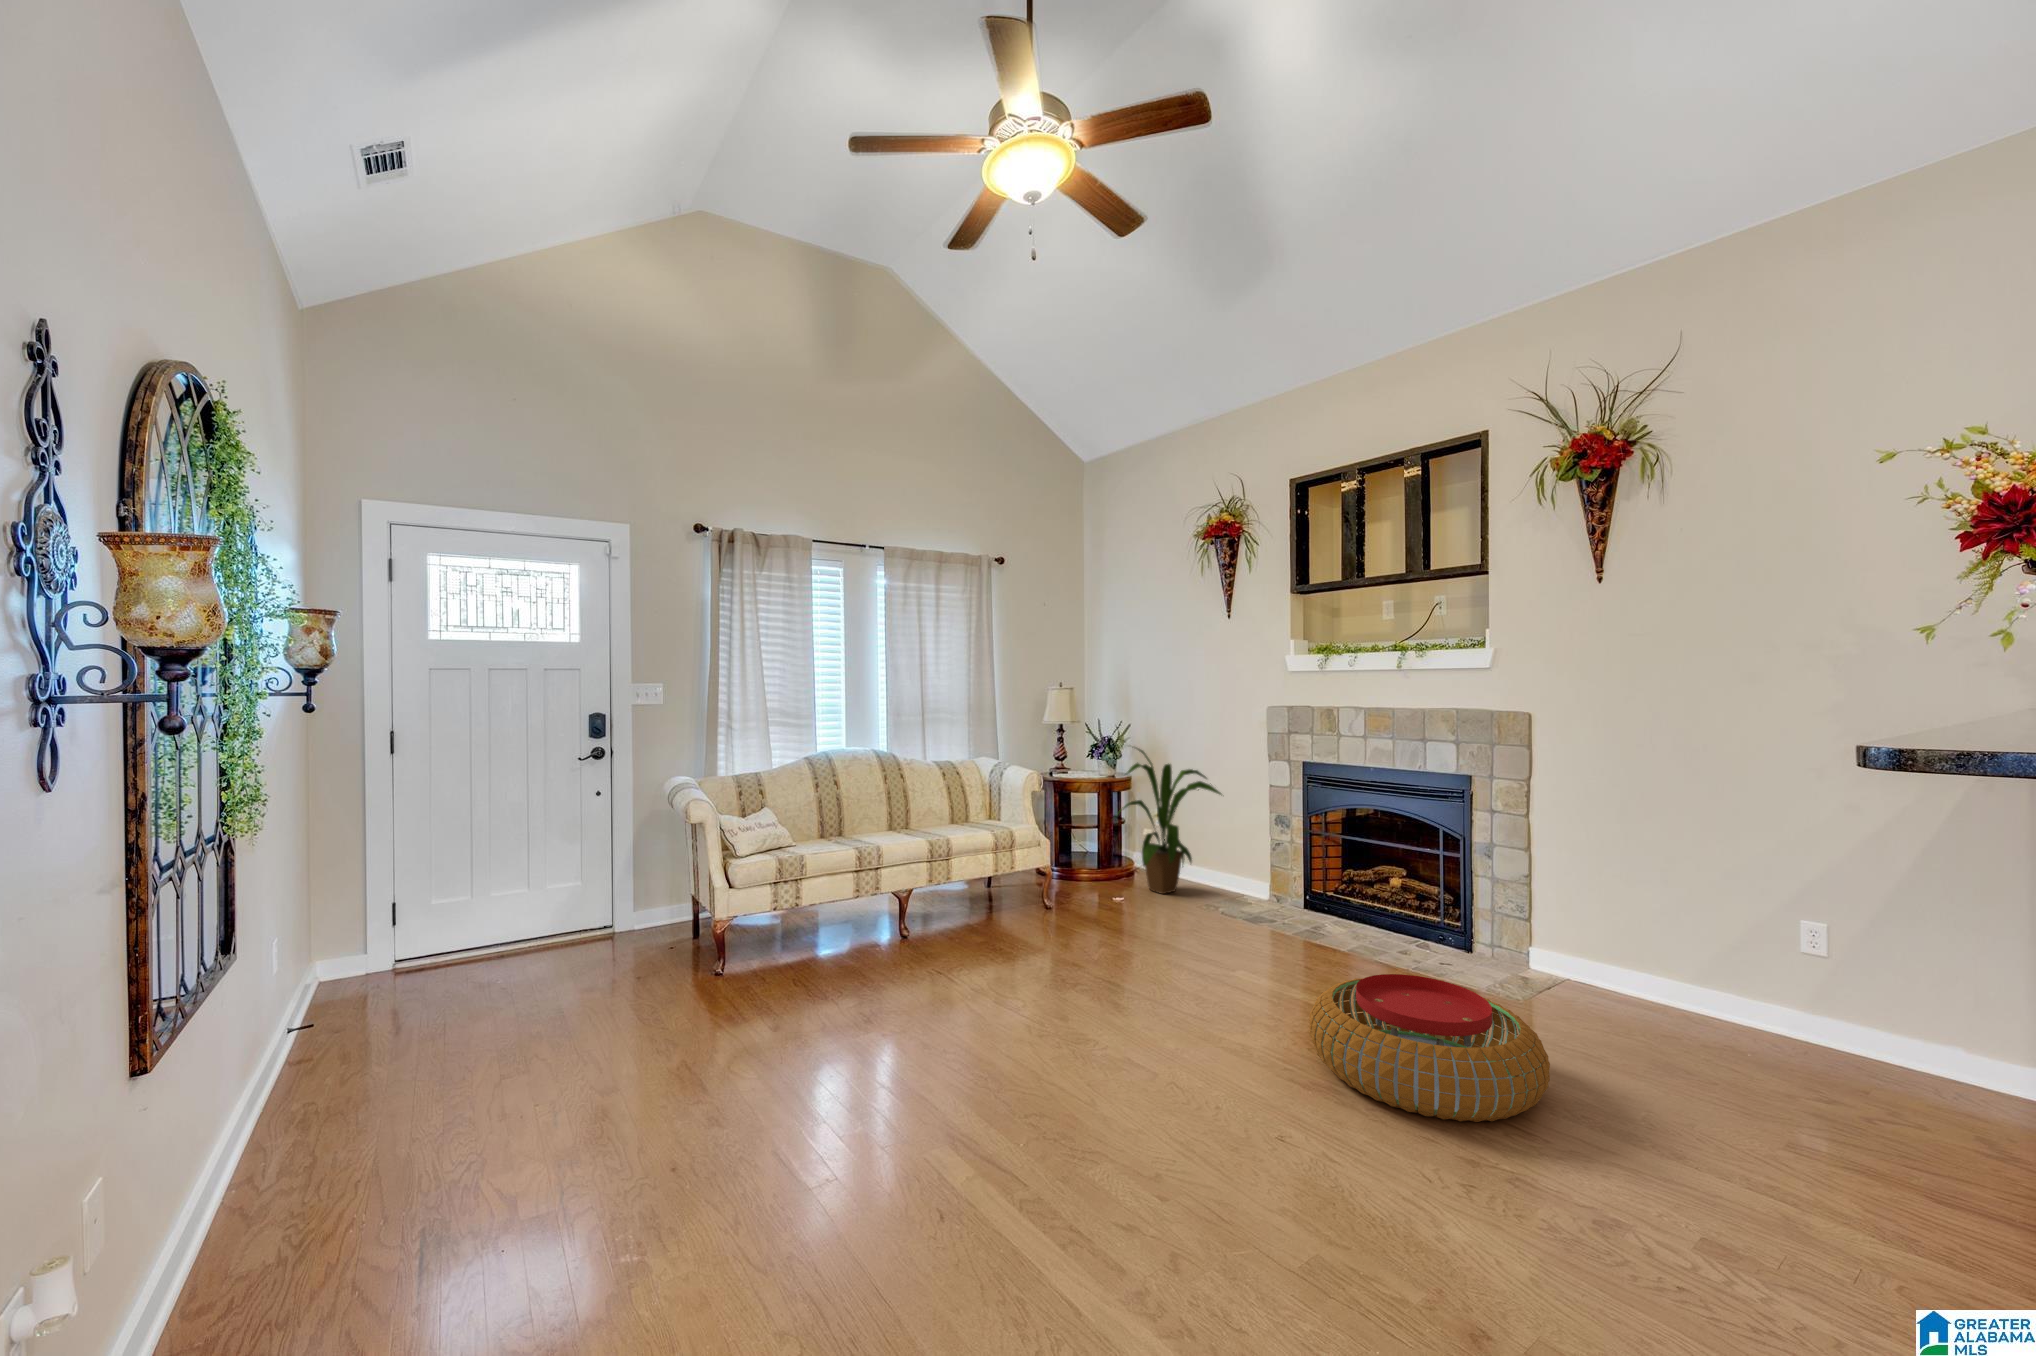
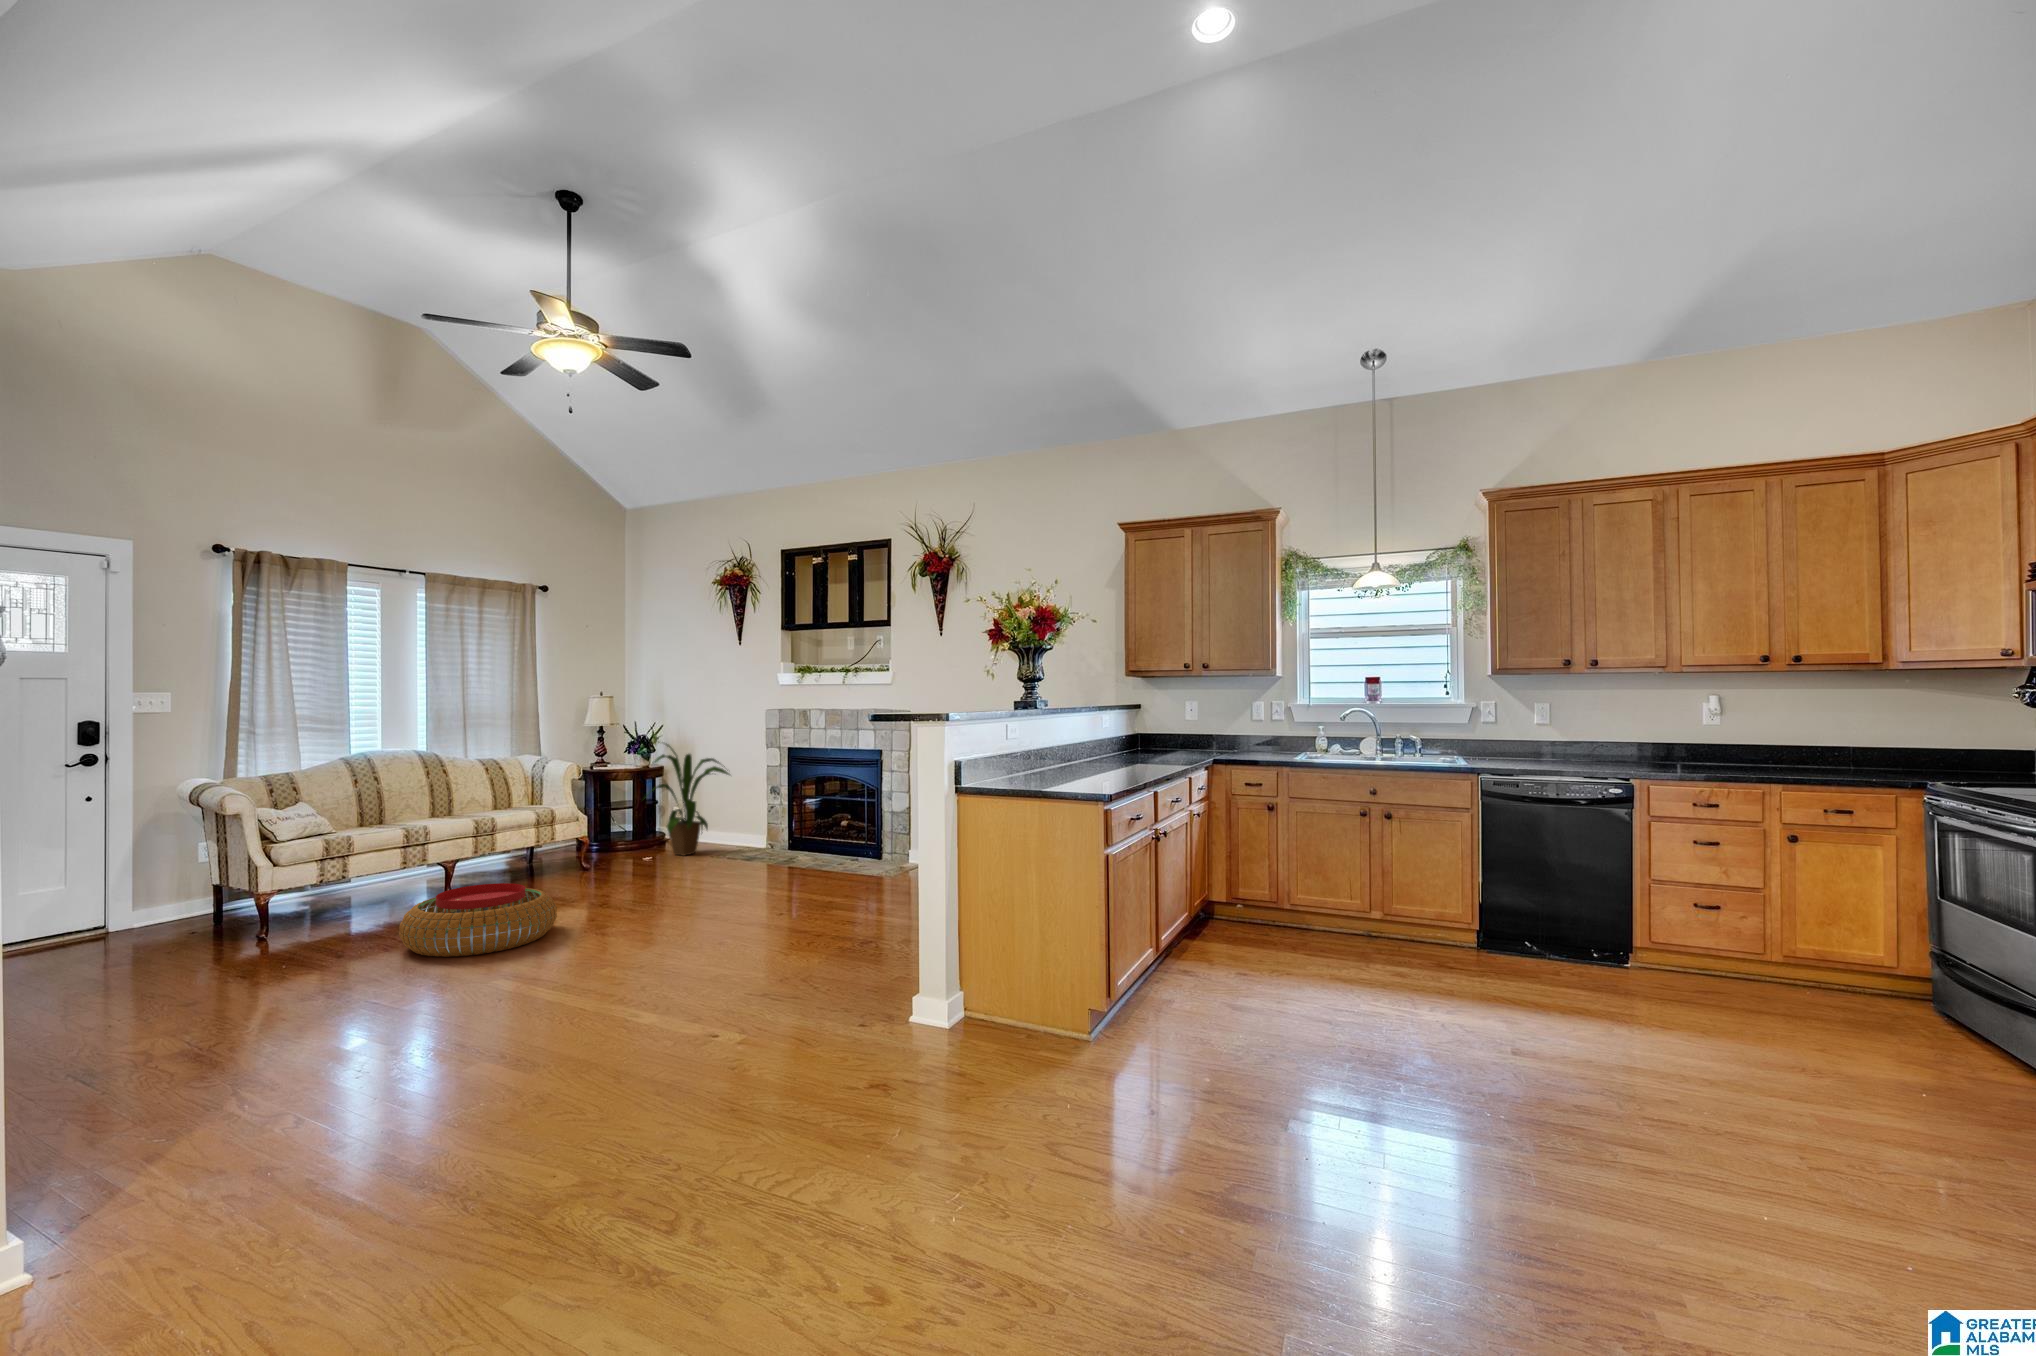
pouf: present [1309,974,1550,1122] -> present [399,883,557,957]

